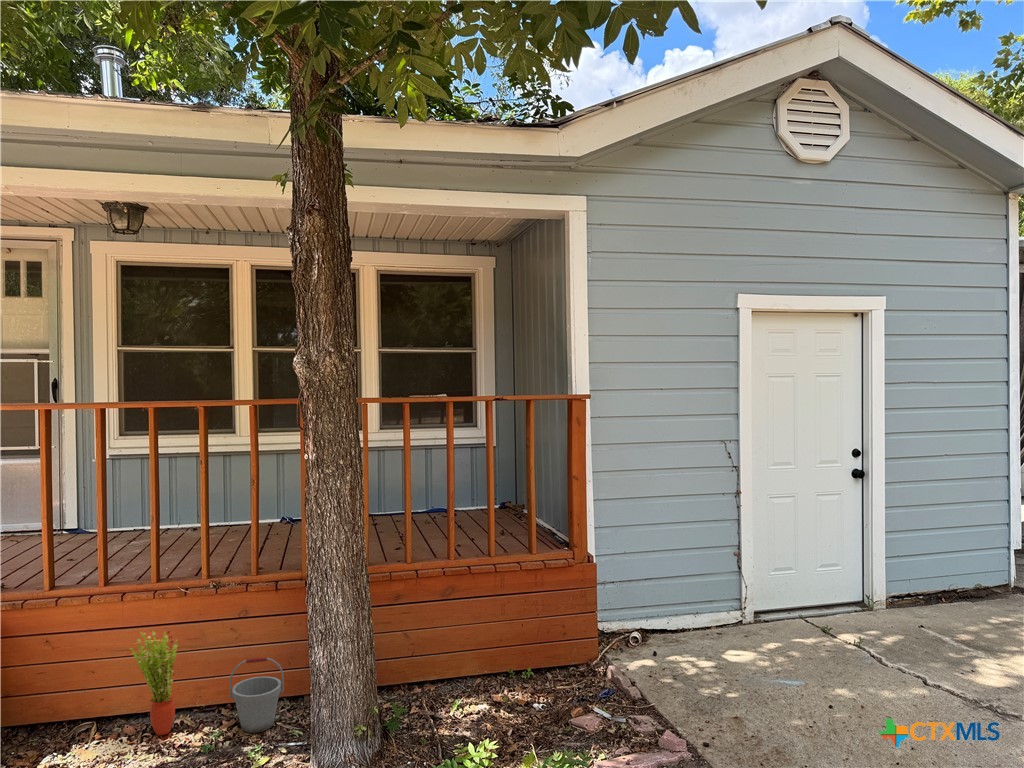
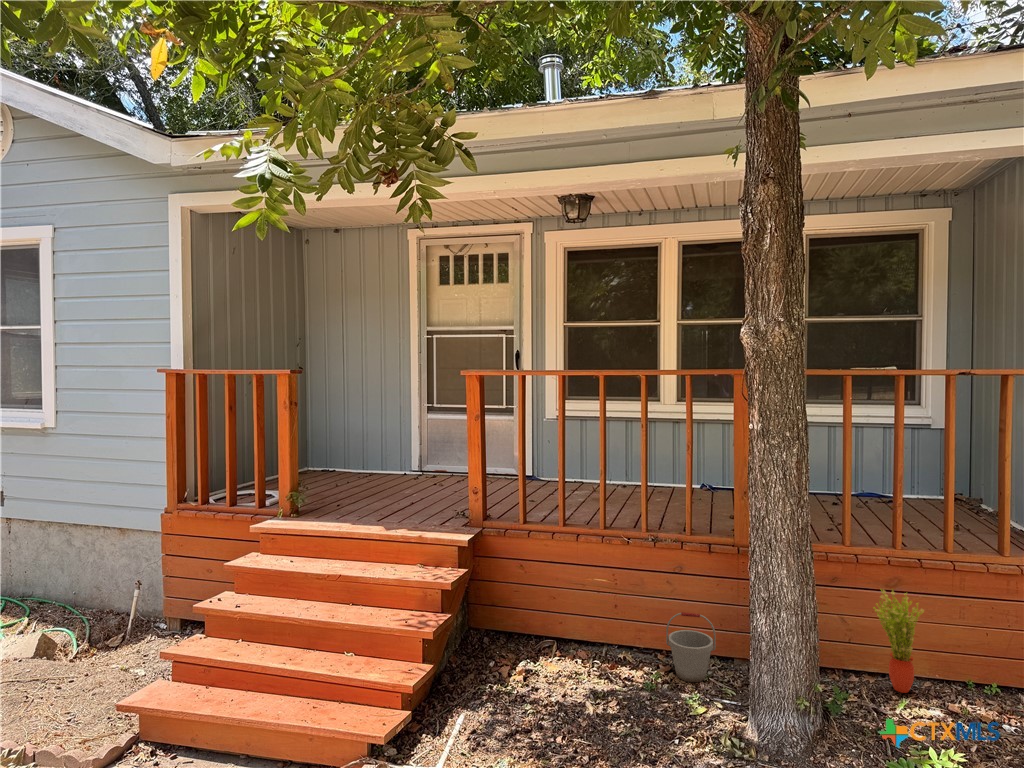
potted plant: present [131,630,178,735] -> present [874,590,924,693]

